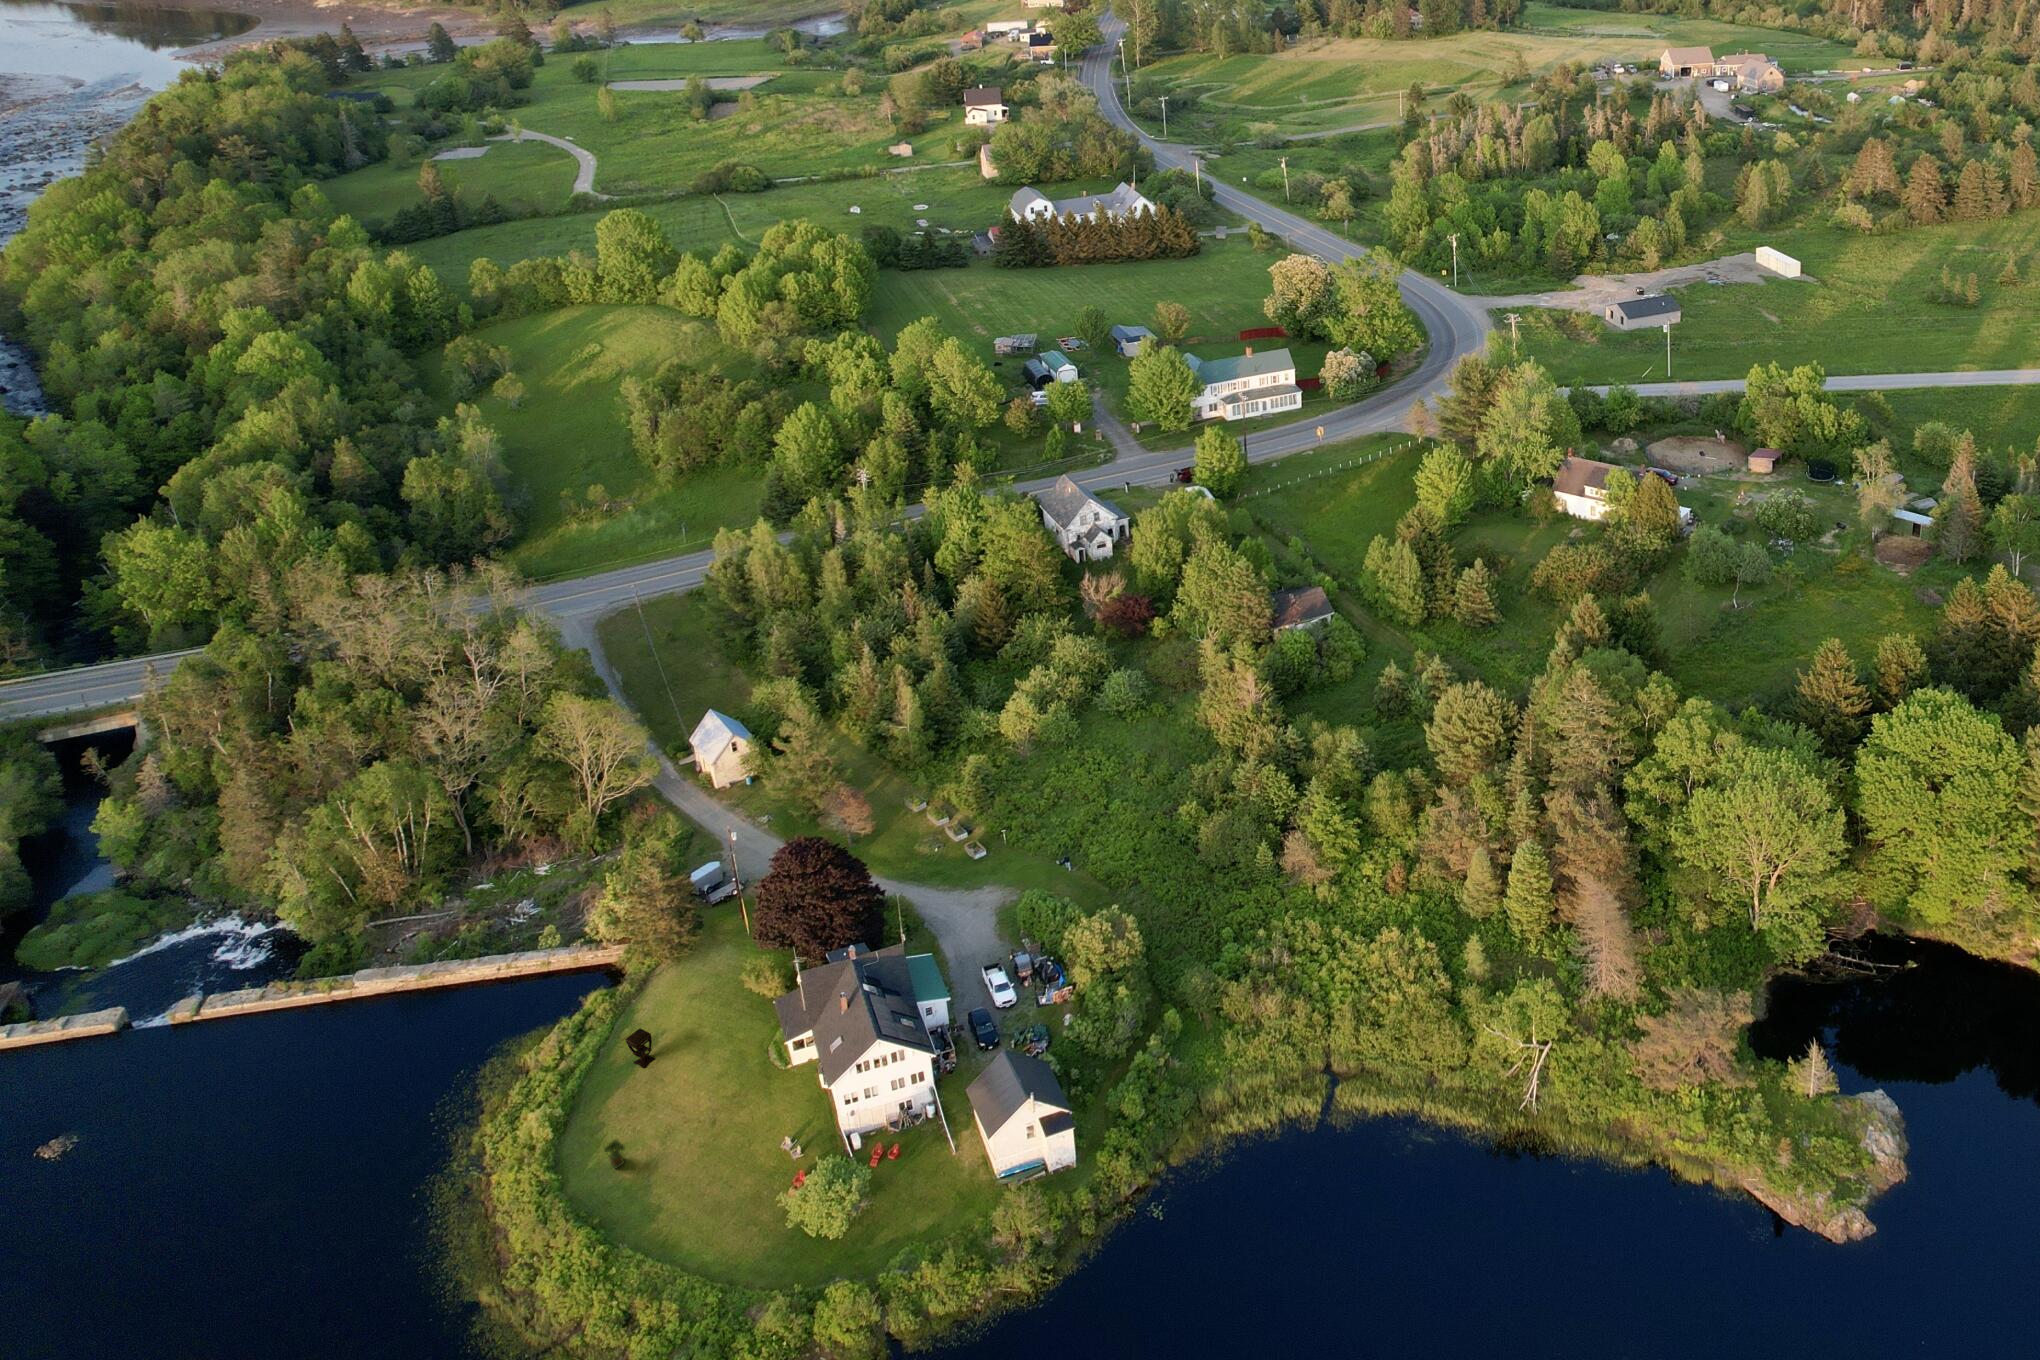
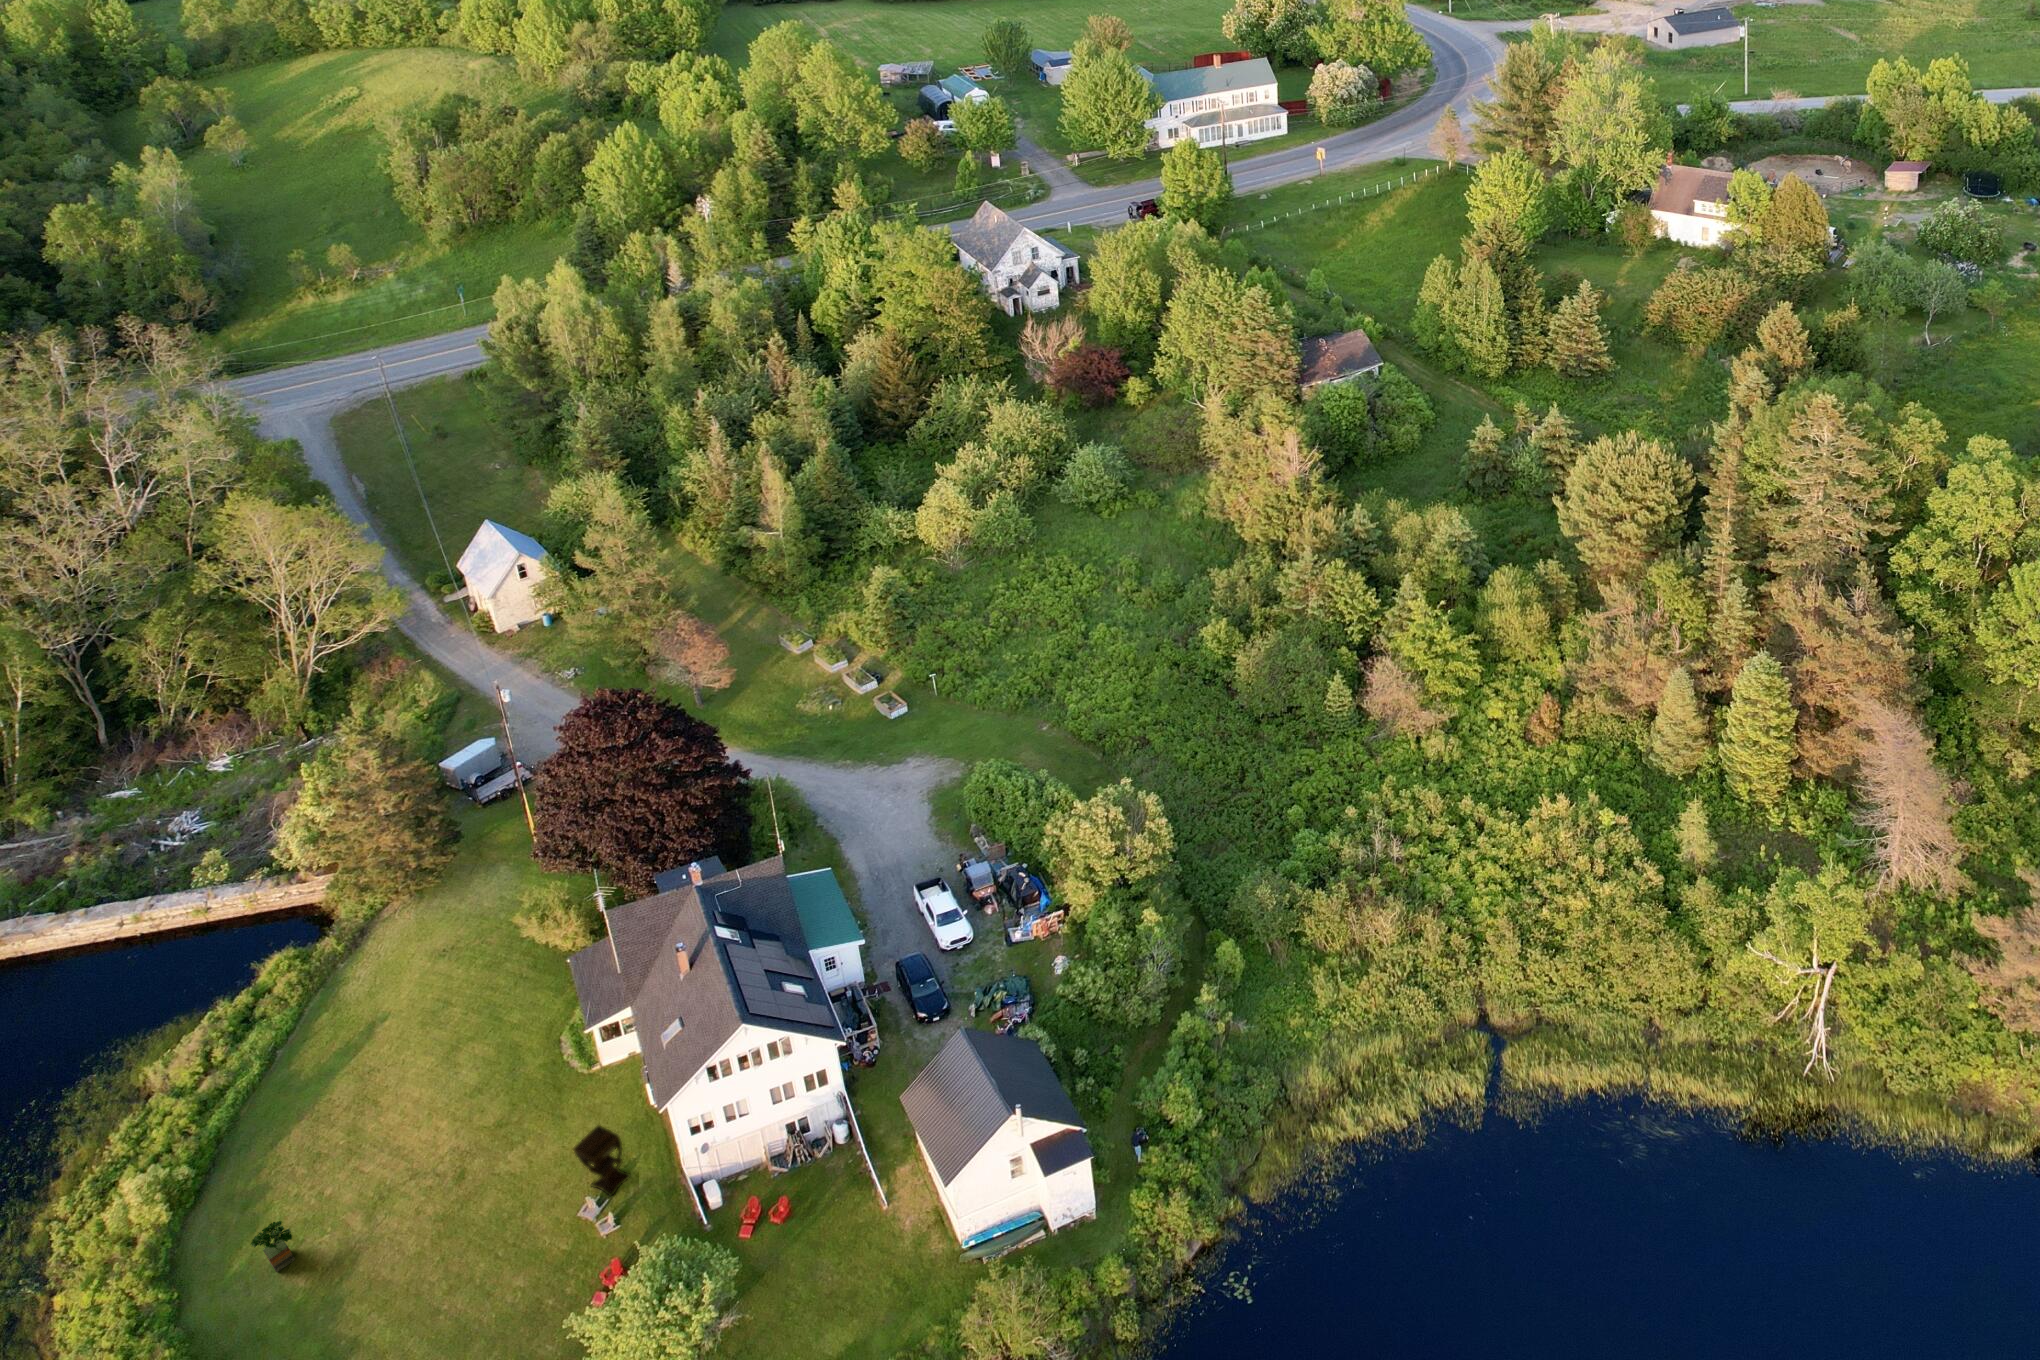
side table: present [625,1028,655,1068] -> present [573,1125,630,1196]

